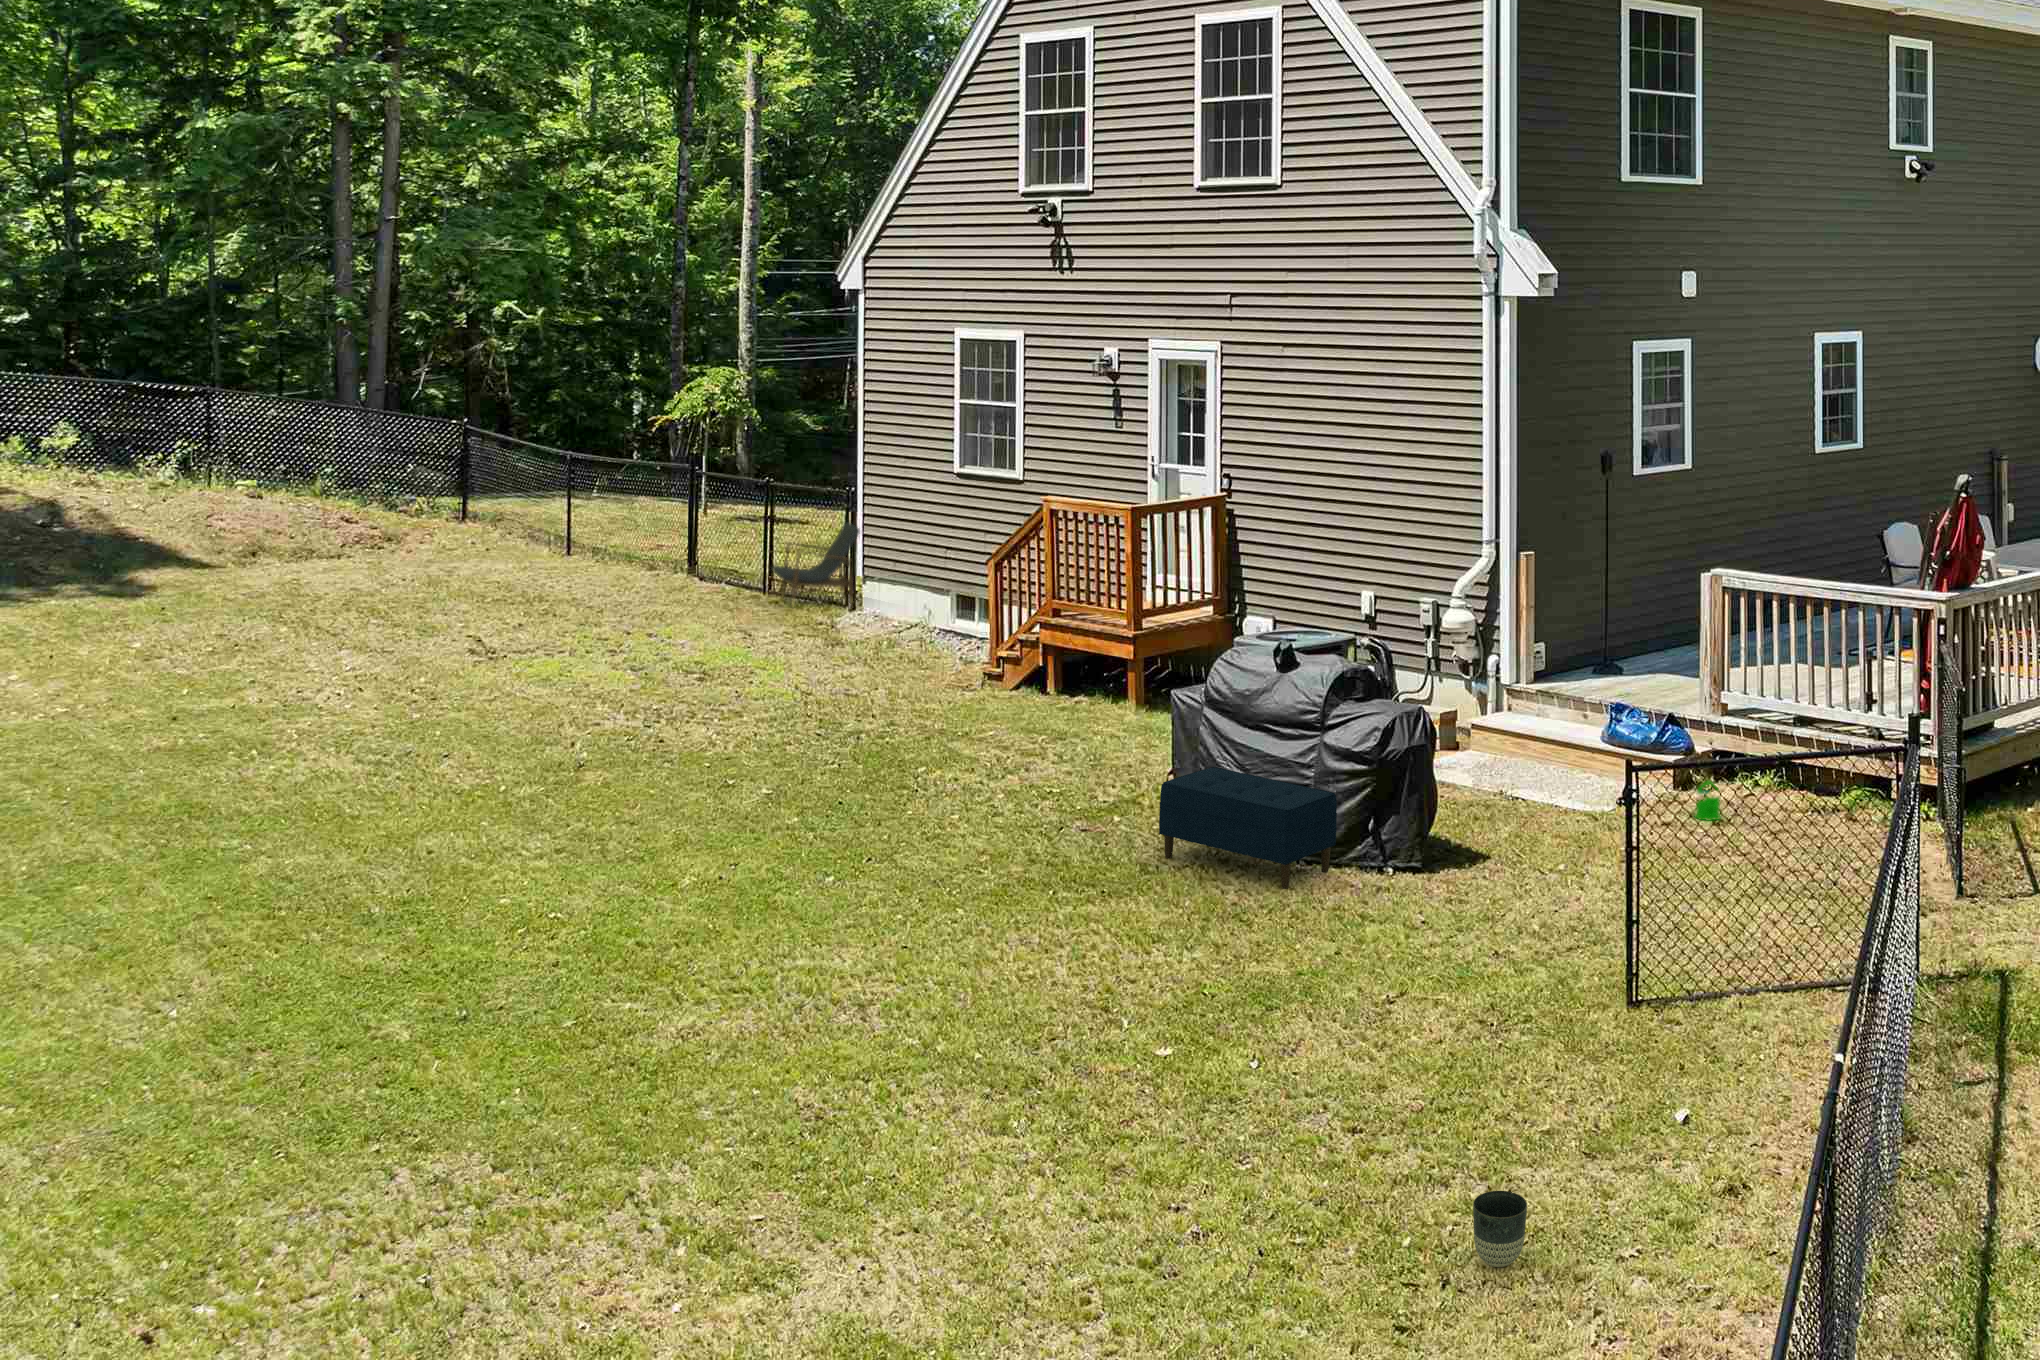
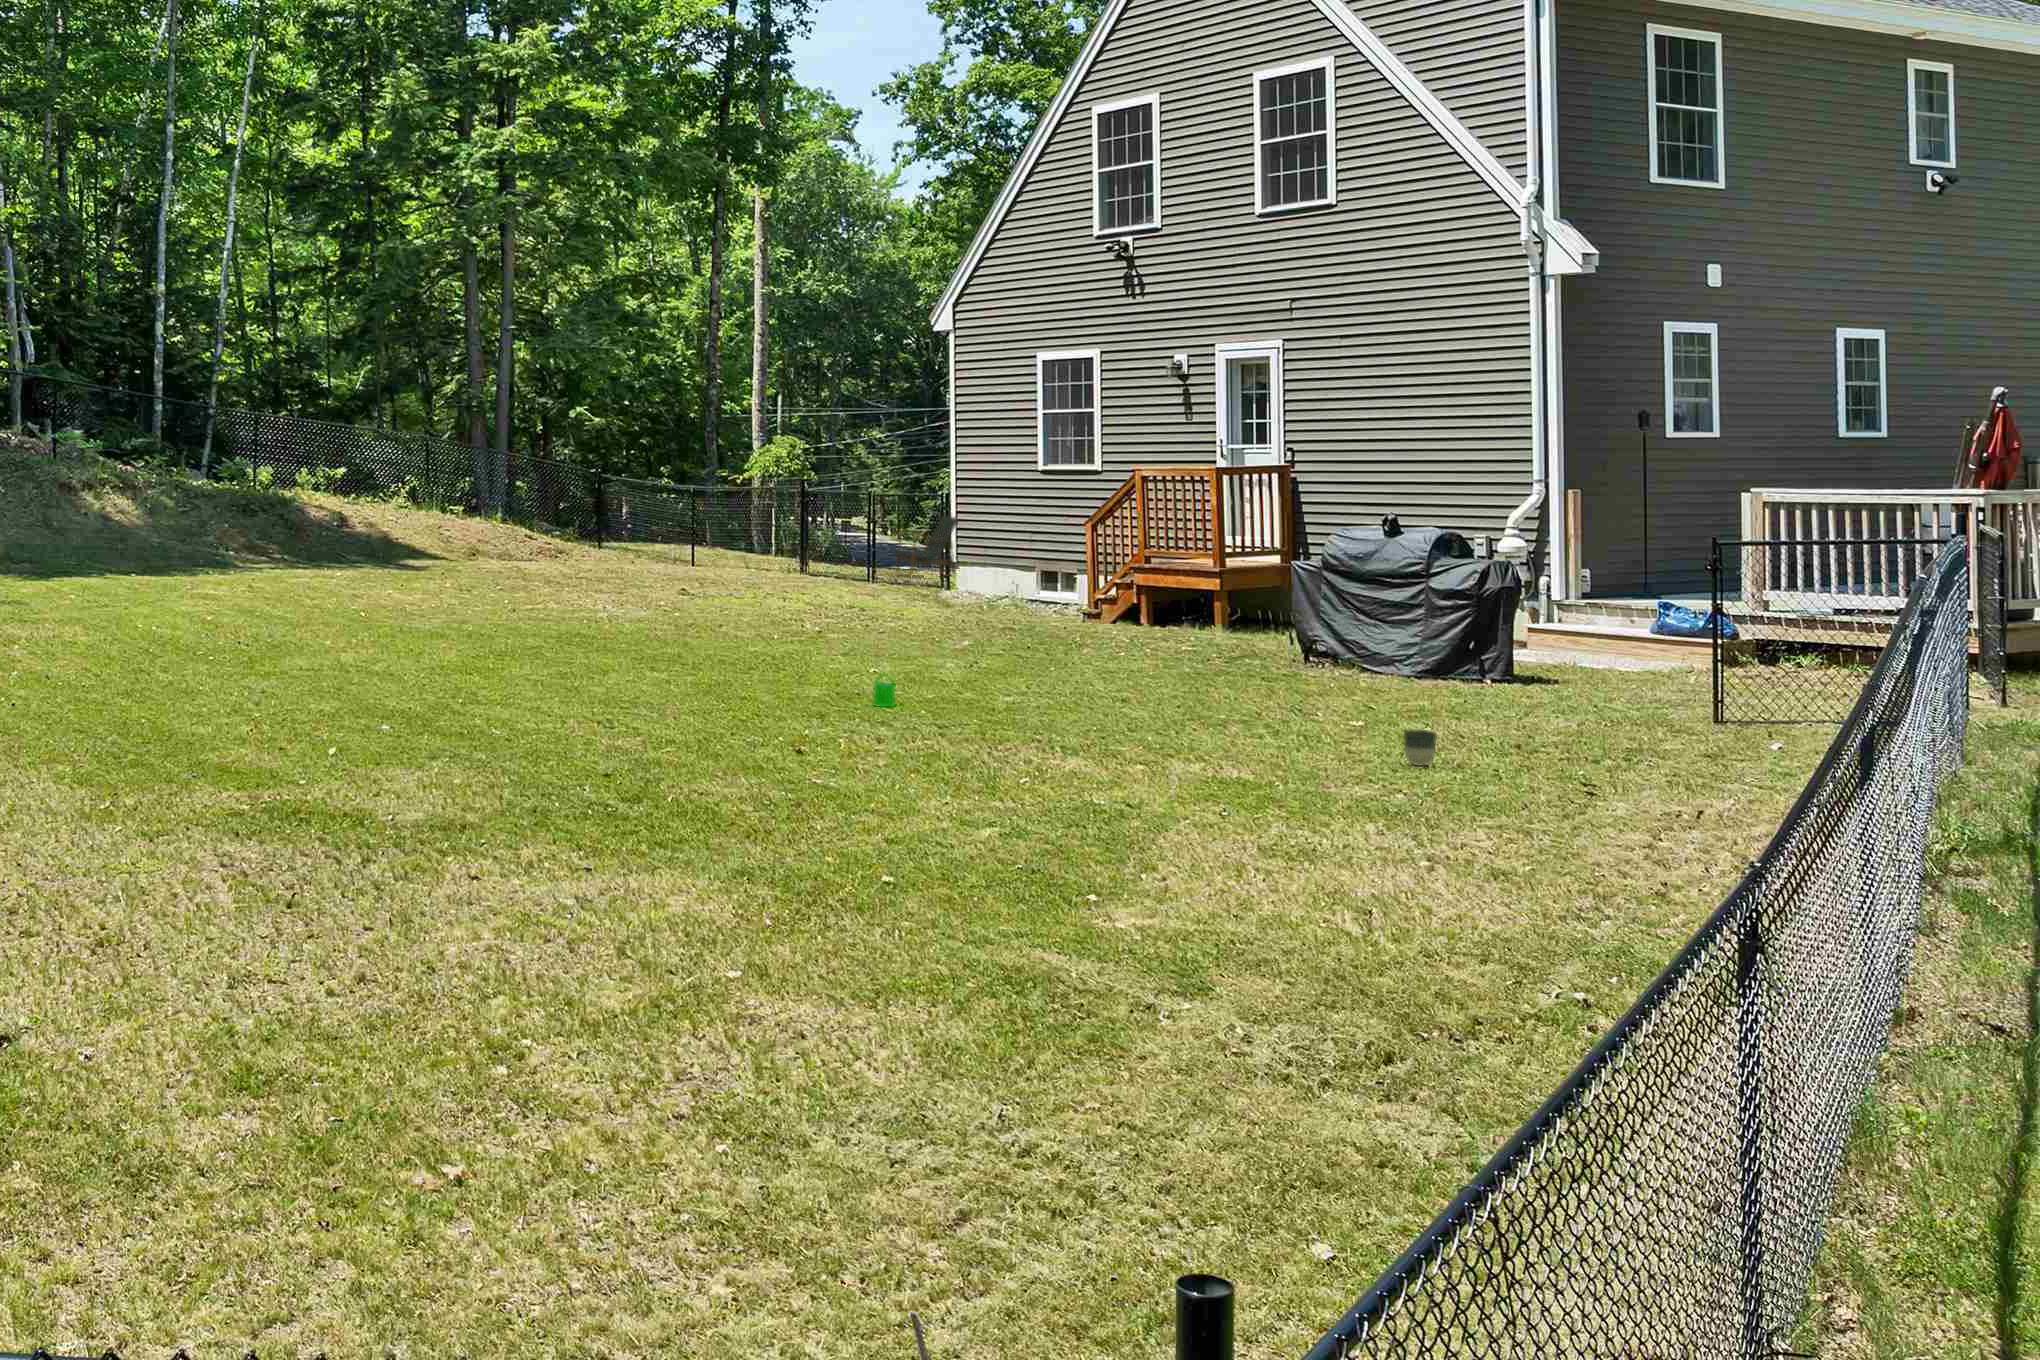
bench: present [1159,767,1337,888] -> none [1296,614,1434,682]
watering can: present [1695,781,1720,821] -> present [873,673,896,707]
planter: present [1473,1191,1527,1267] -> present [1403,729,1437,766]

